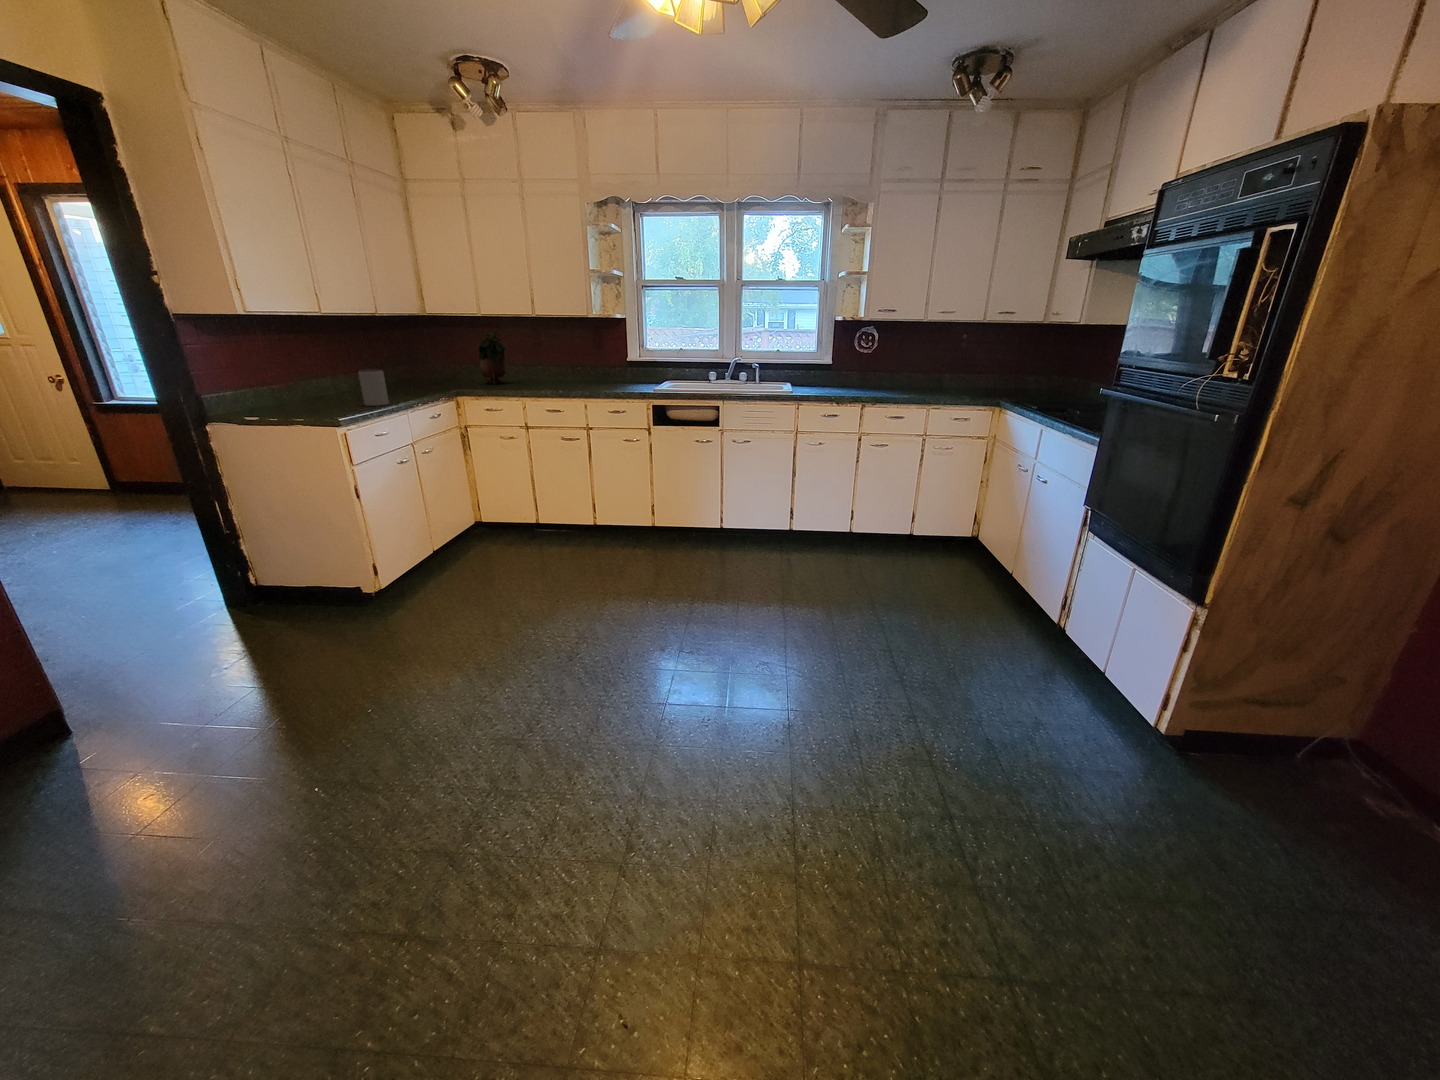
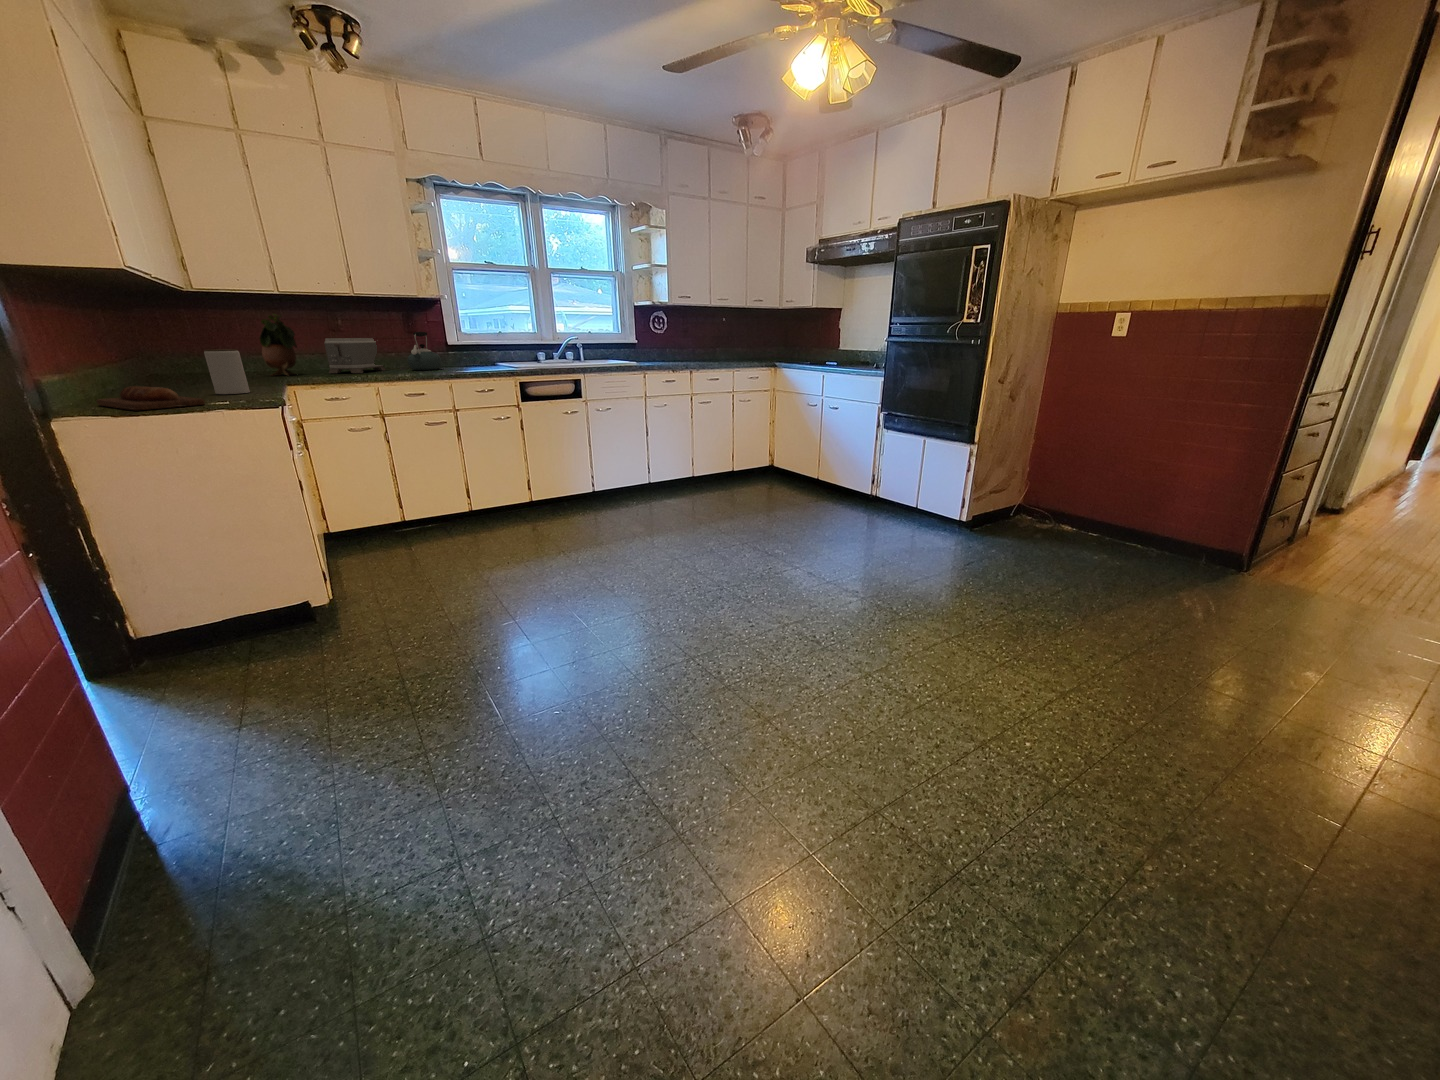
kettle: none [585,348,617,385] -> present [407,332,442,370]
toaster: none [523,352,576,386] -> present [324,338,385,373]
bread loaf: none [256,398,321,420] -> present [97,386,205,410]

